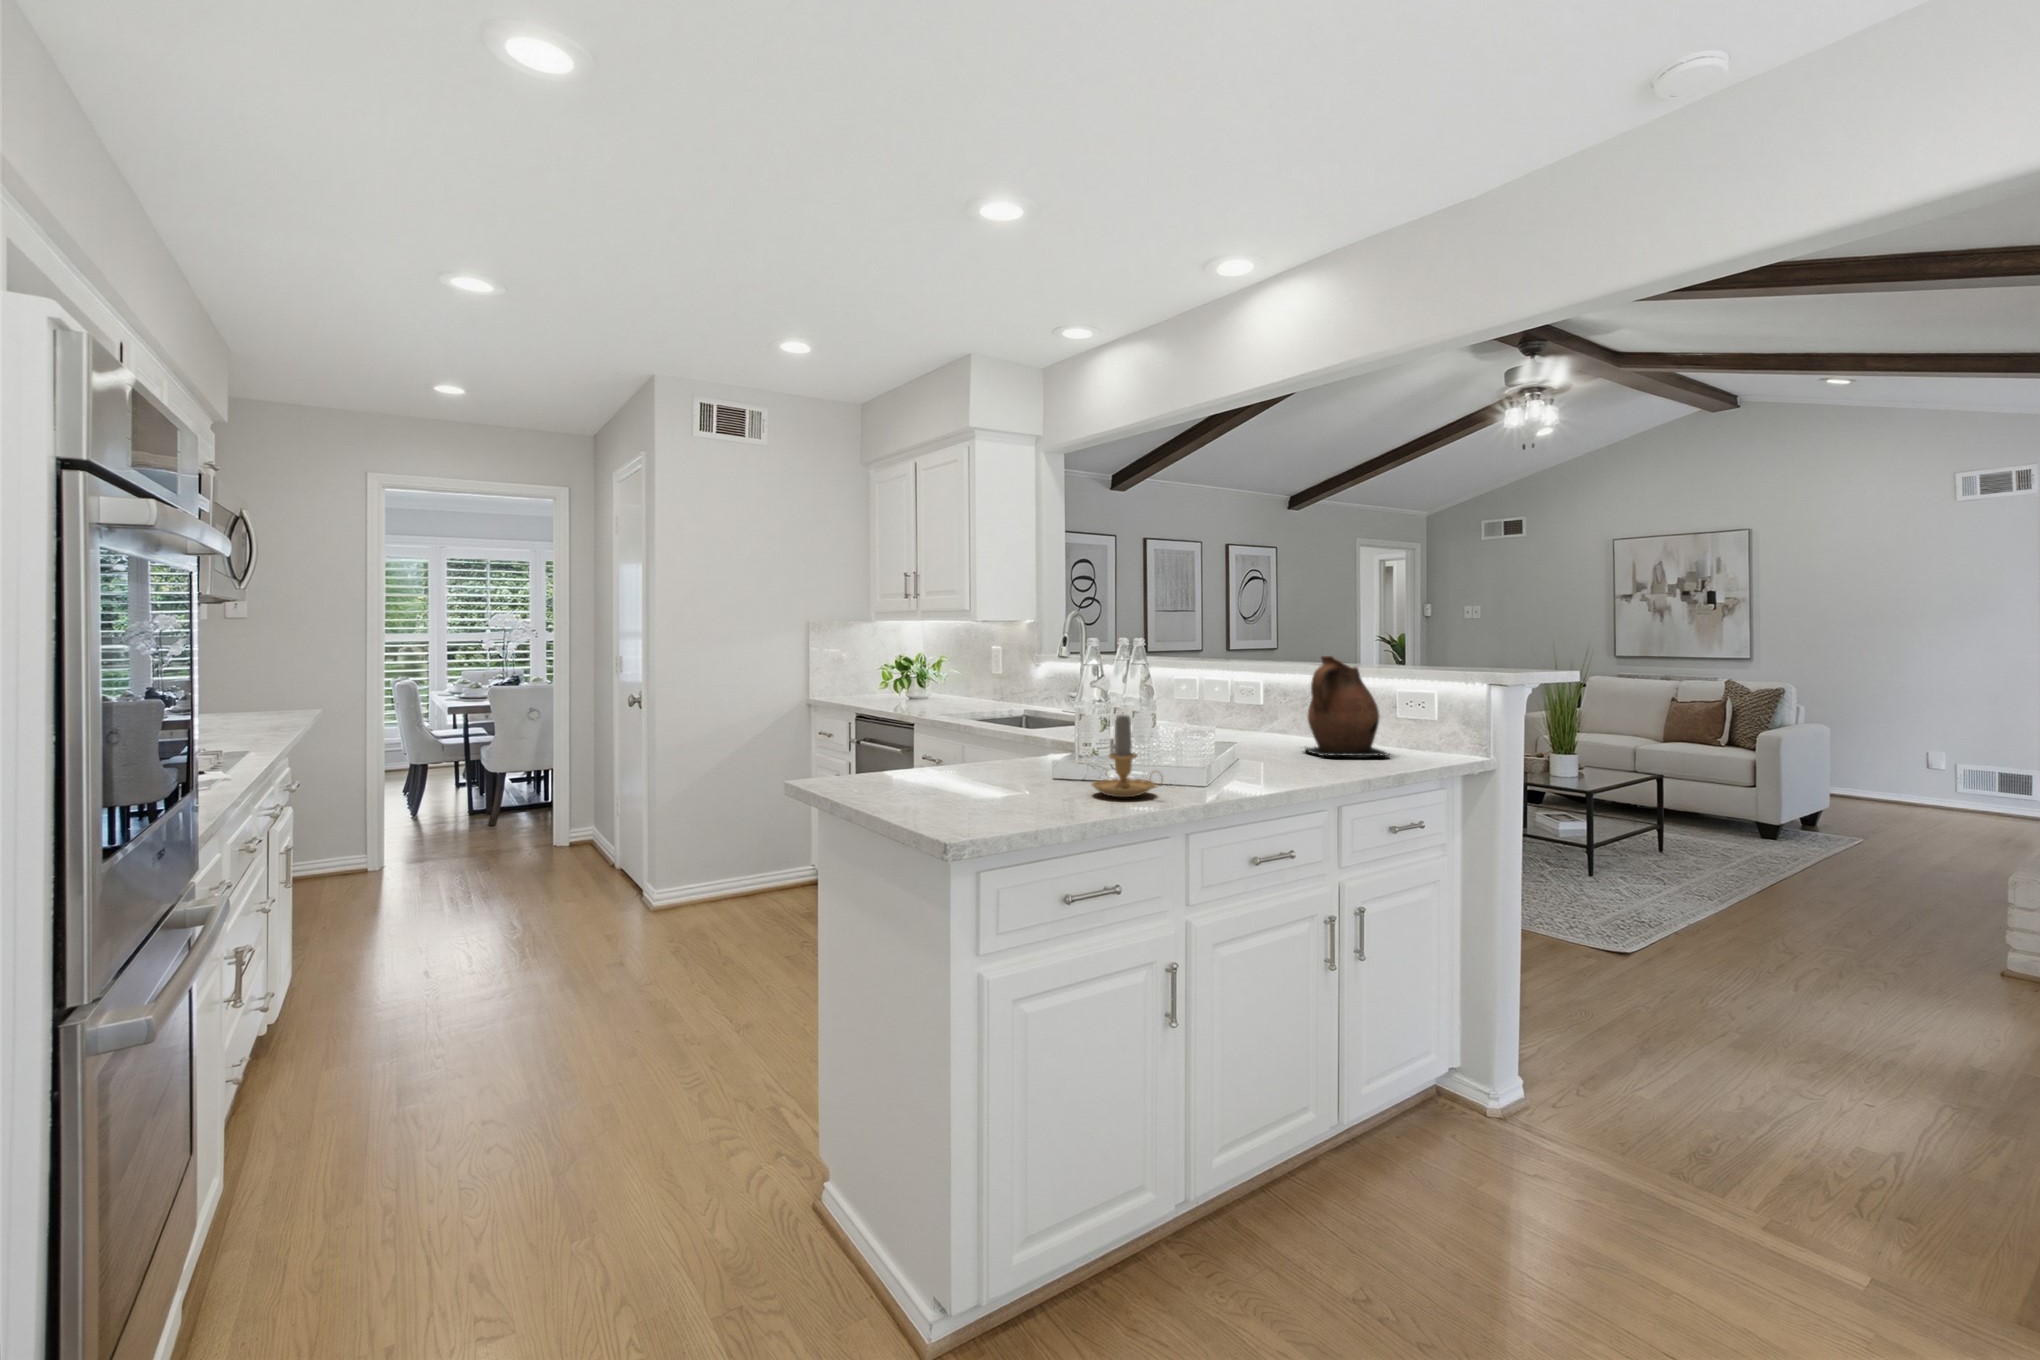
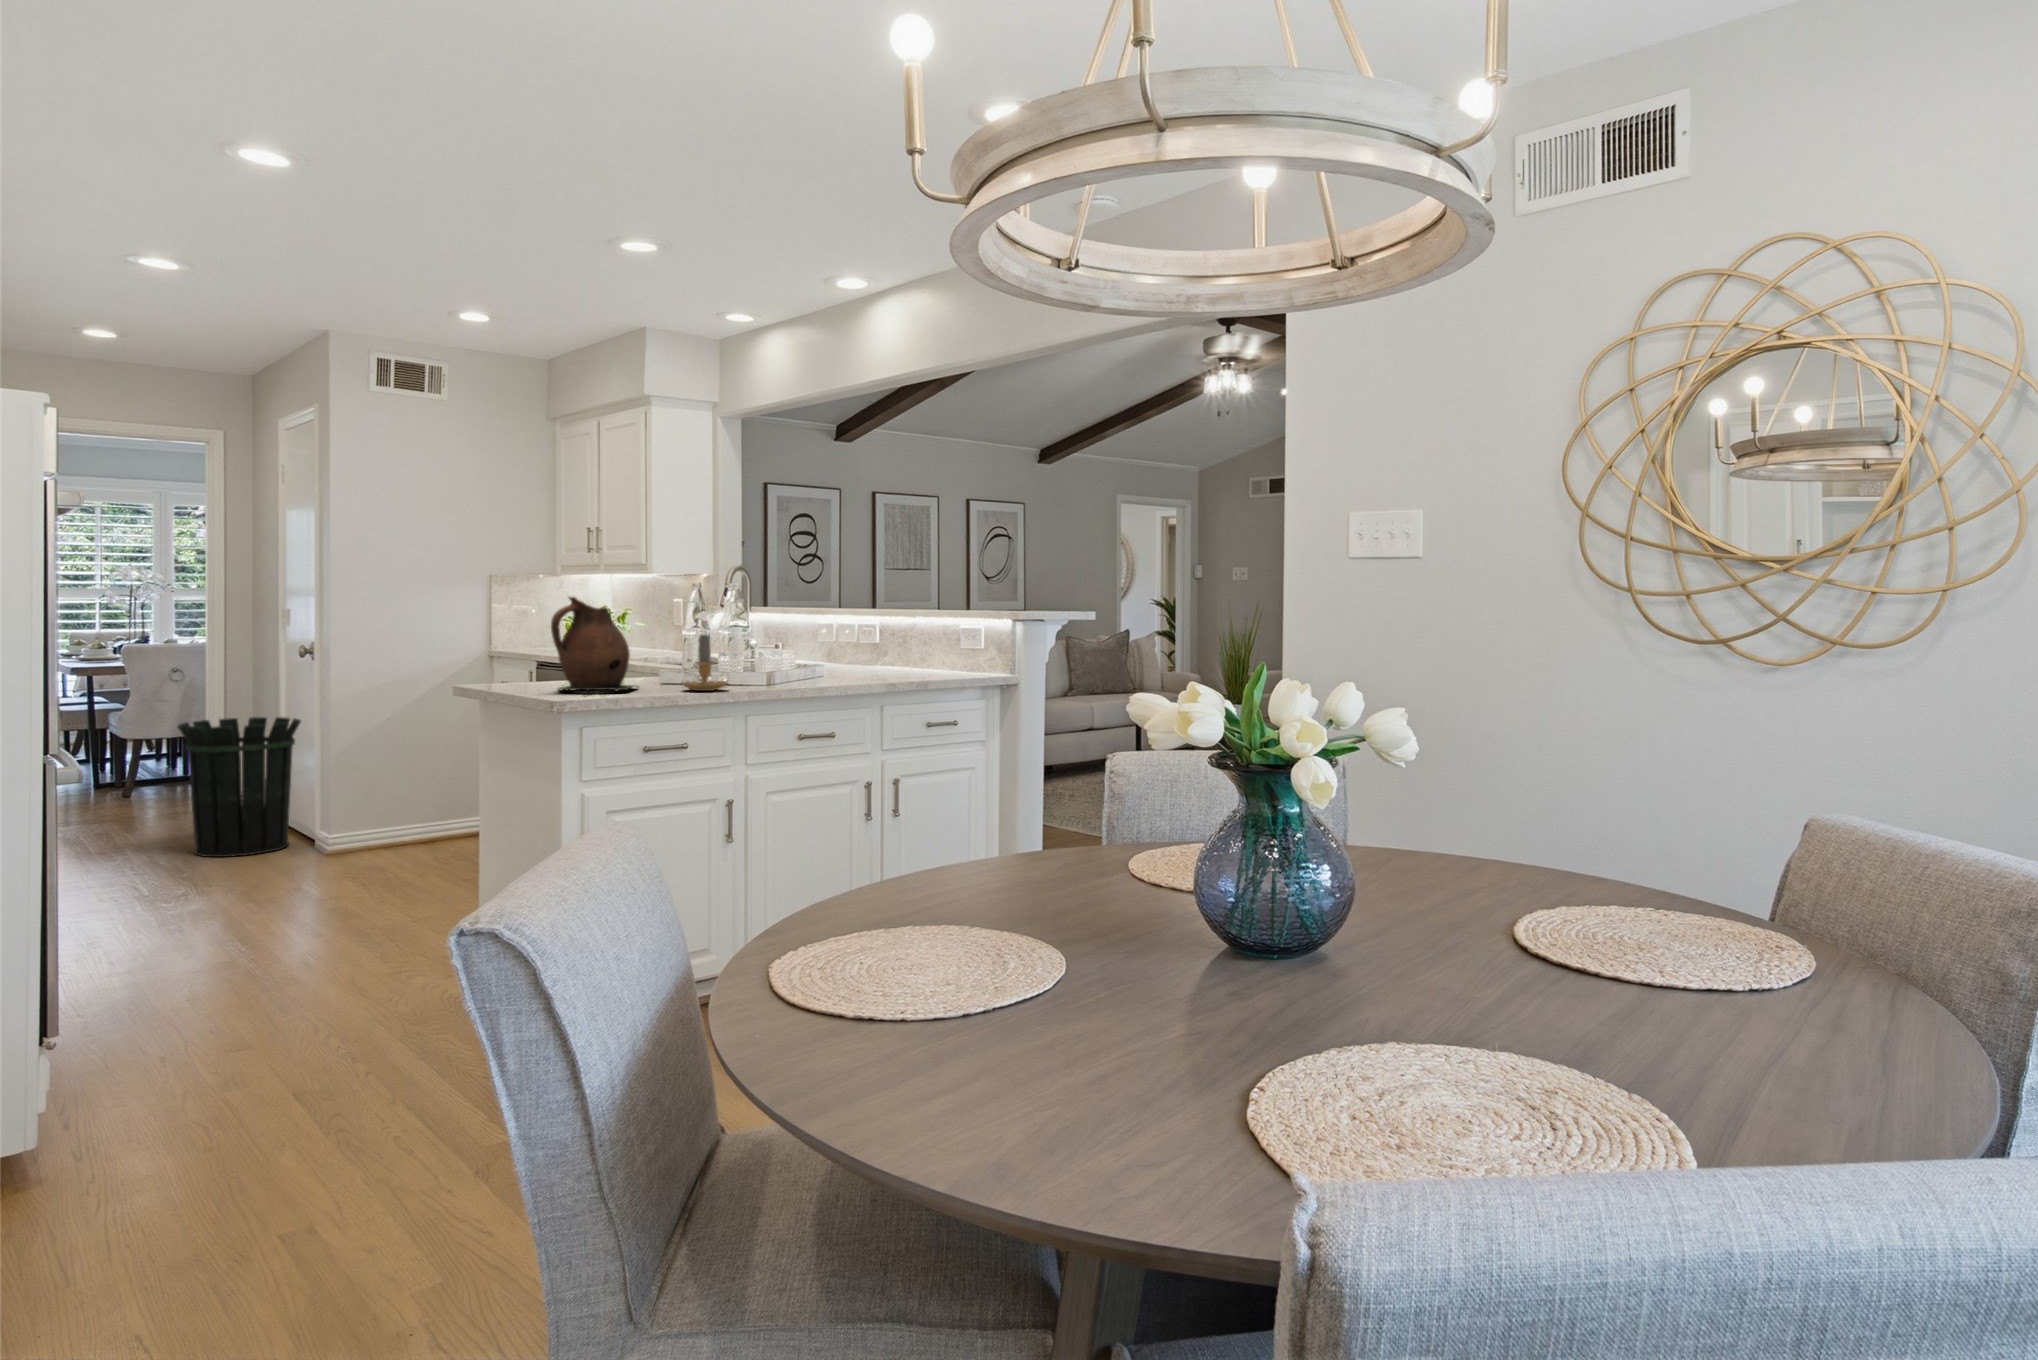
ceramic pitcher: present [1305,656,1389,756] -> present [551,597,638,691]
waste bin: none [512,766,630,914] -> present [178,717,301,857]

